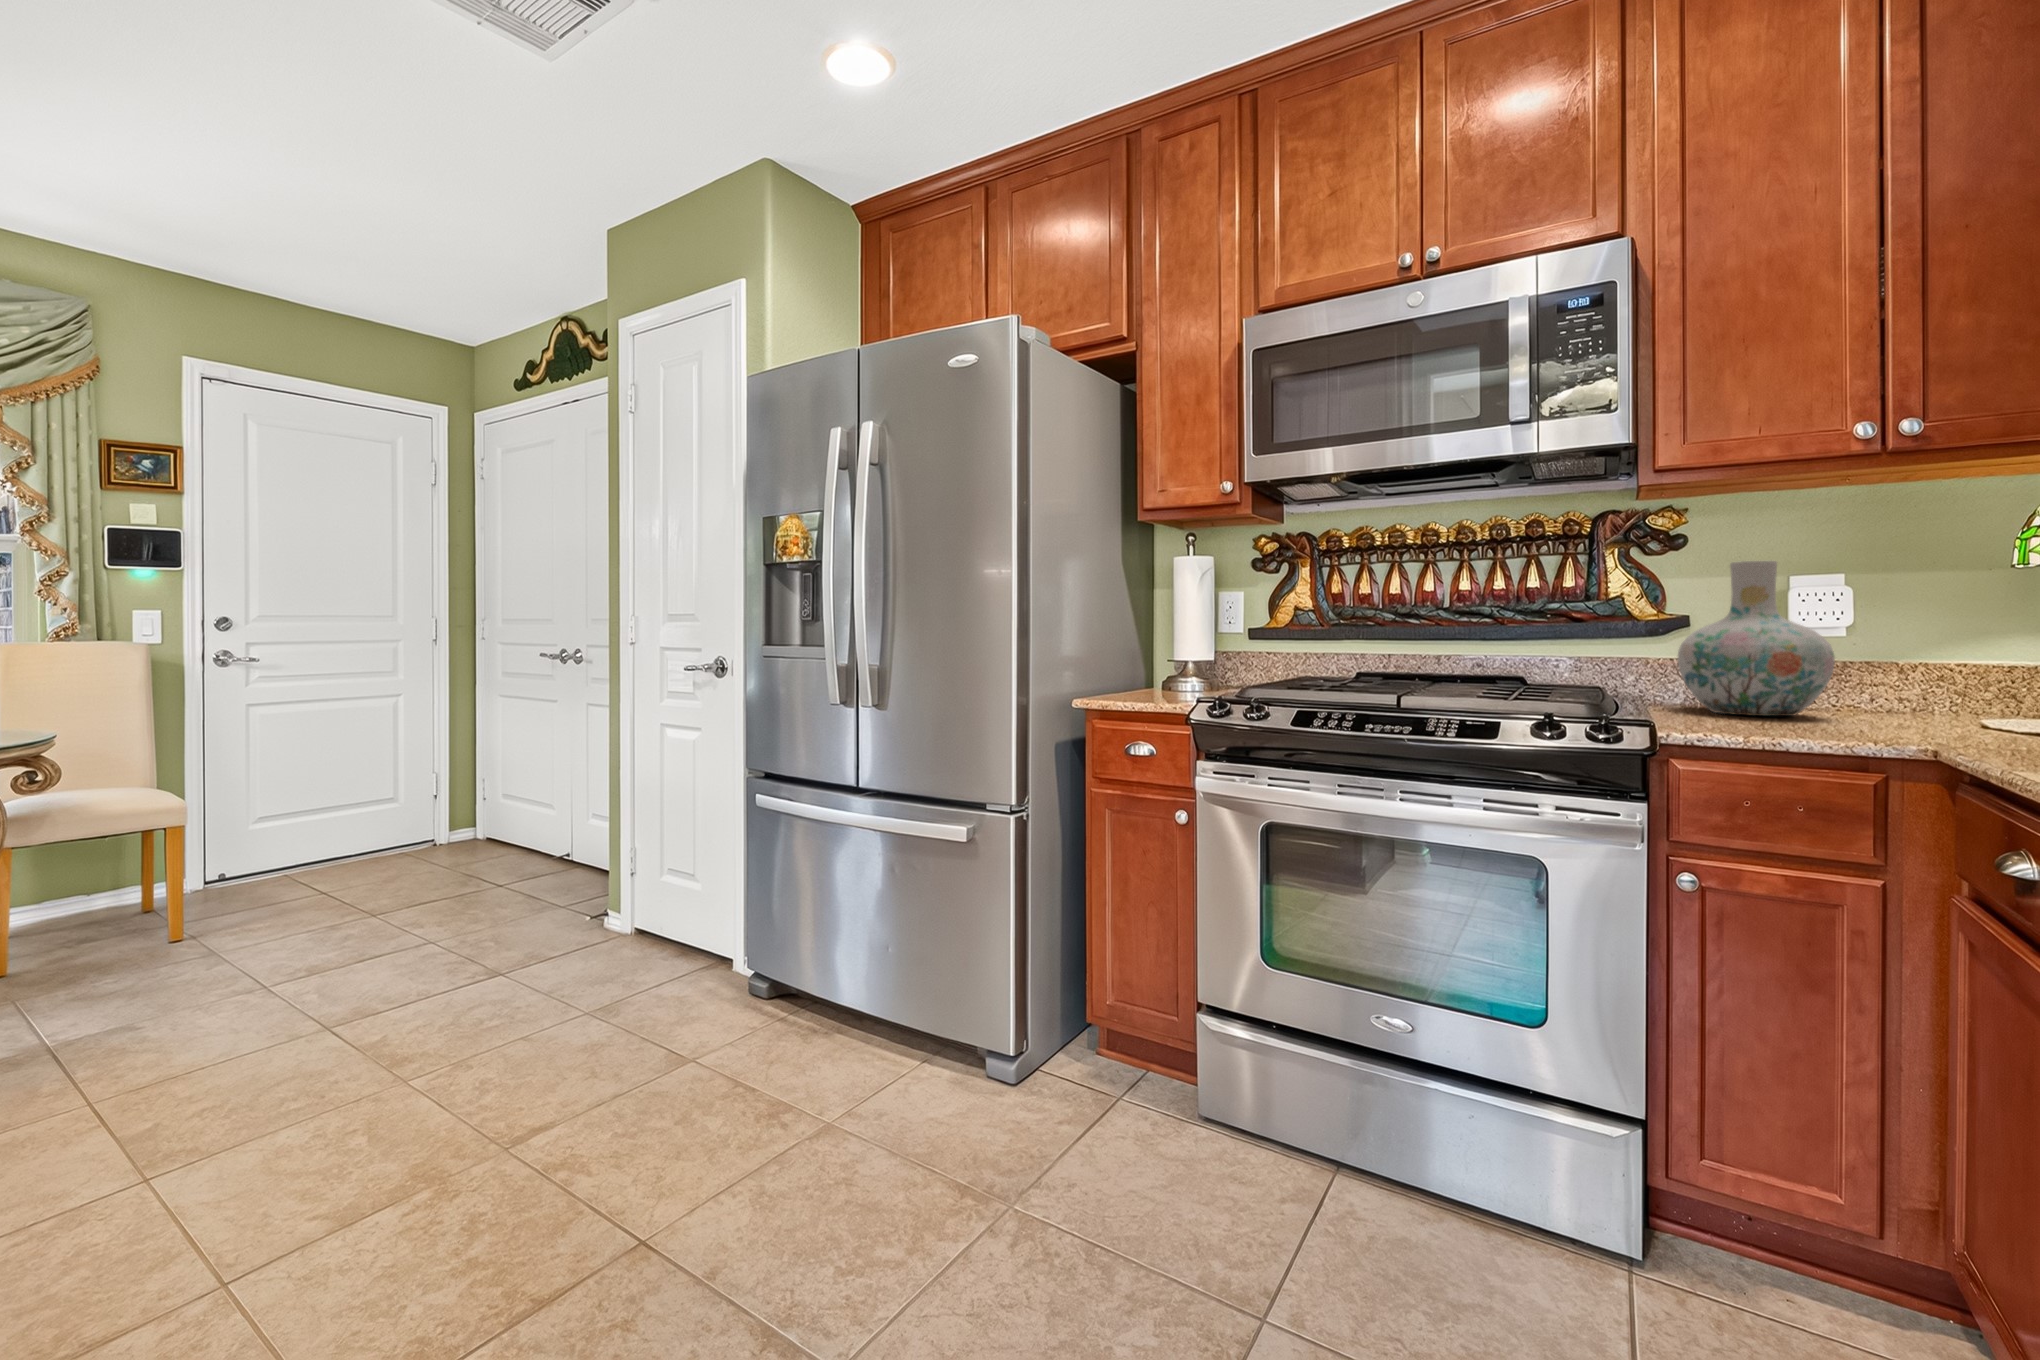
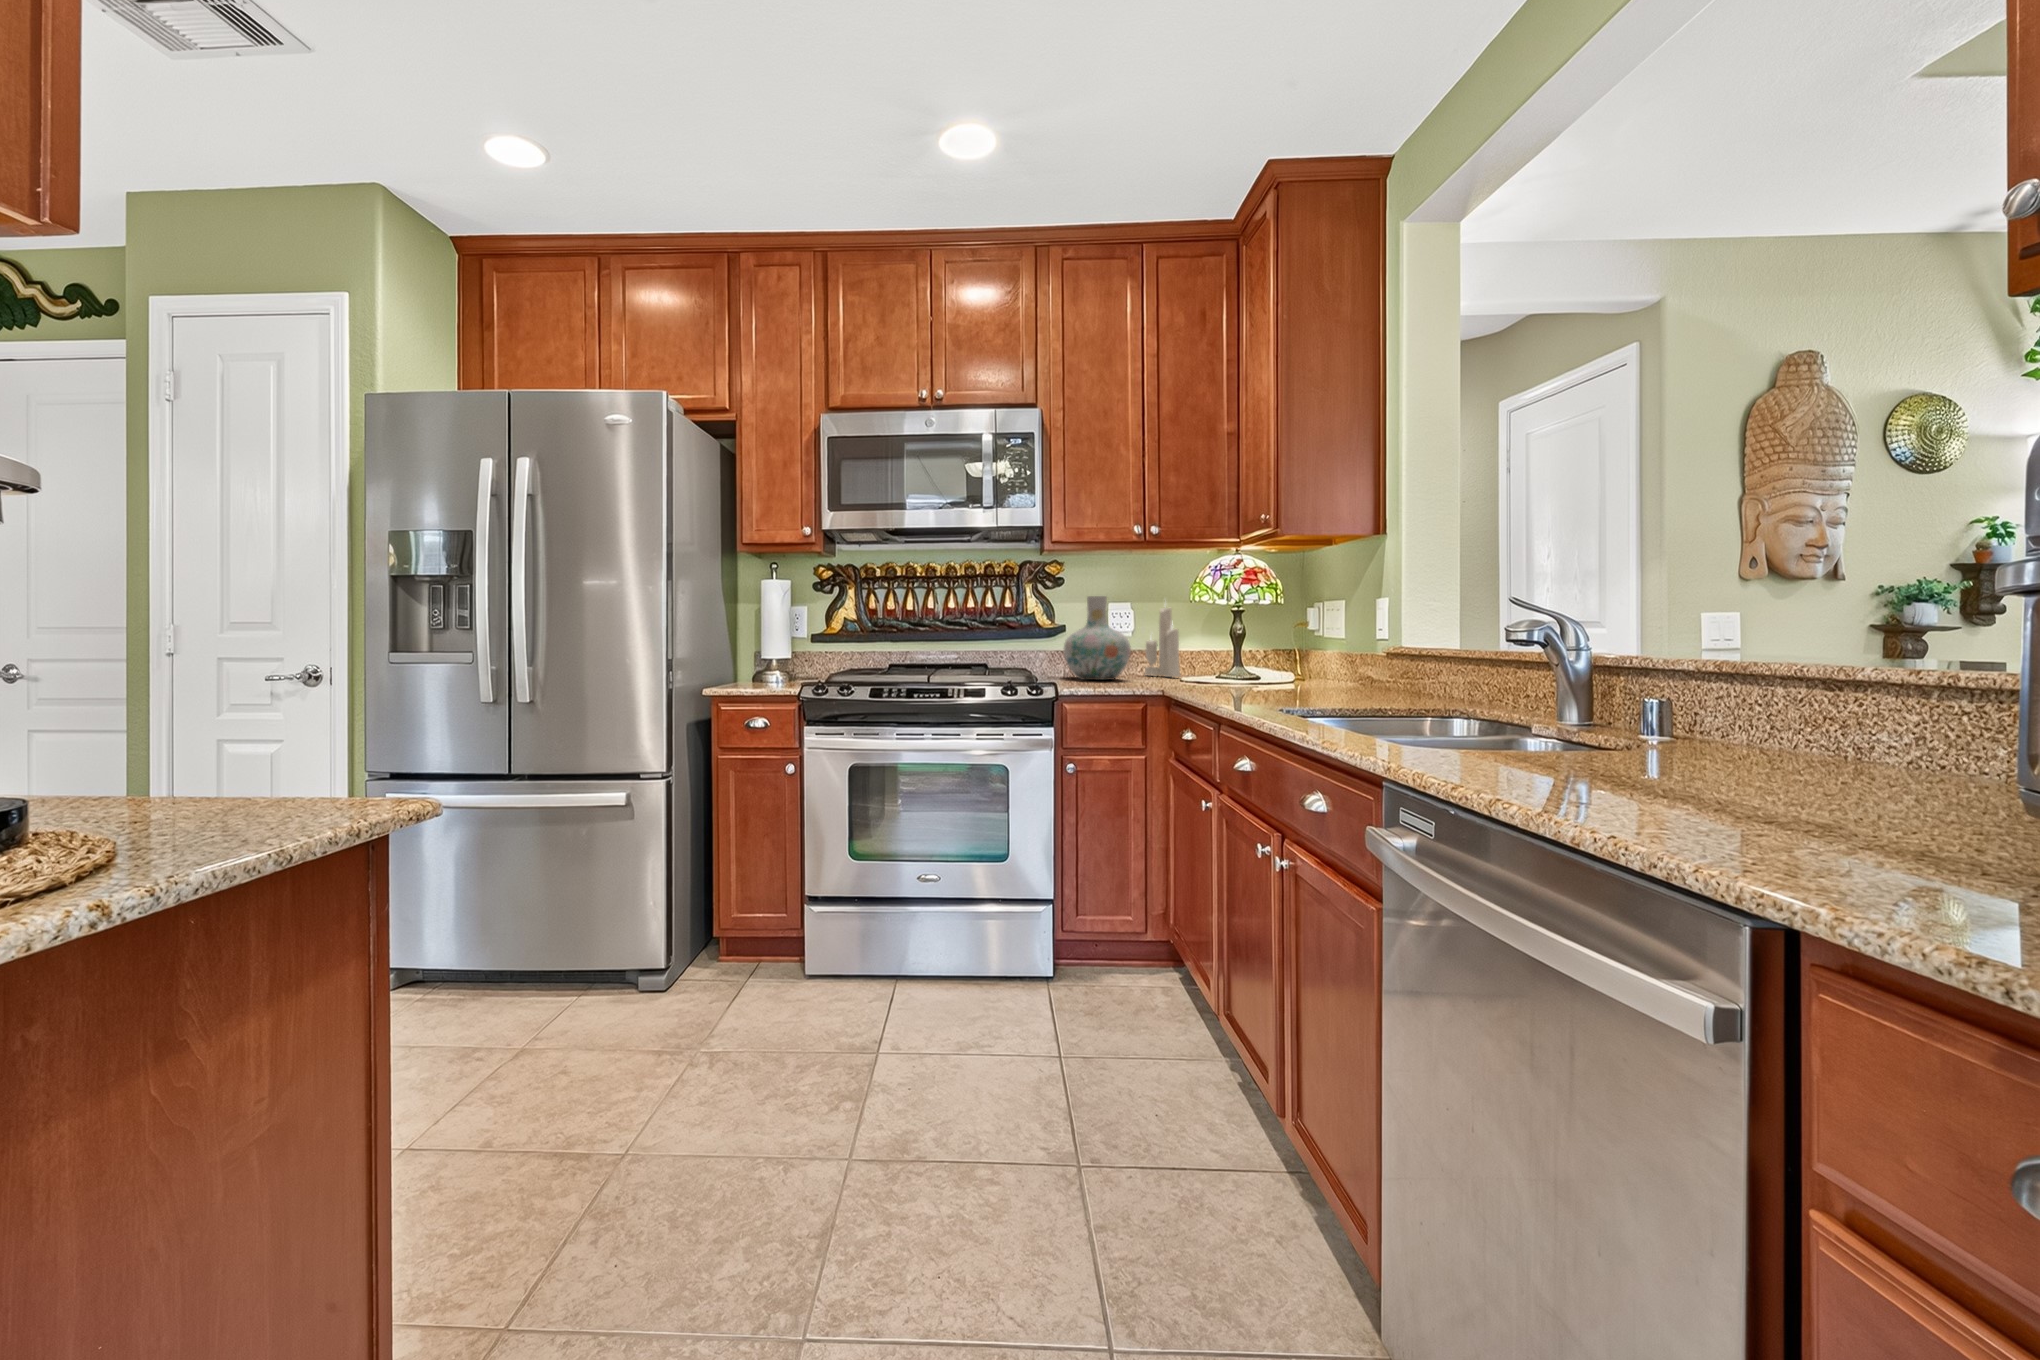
candle: none [1870,555,1968,716] -> present [1145,608,1180,677]

